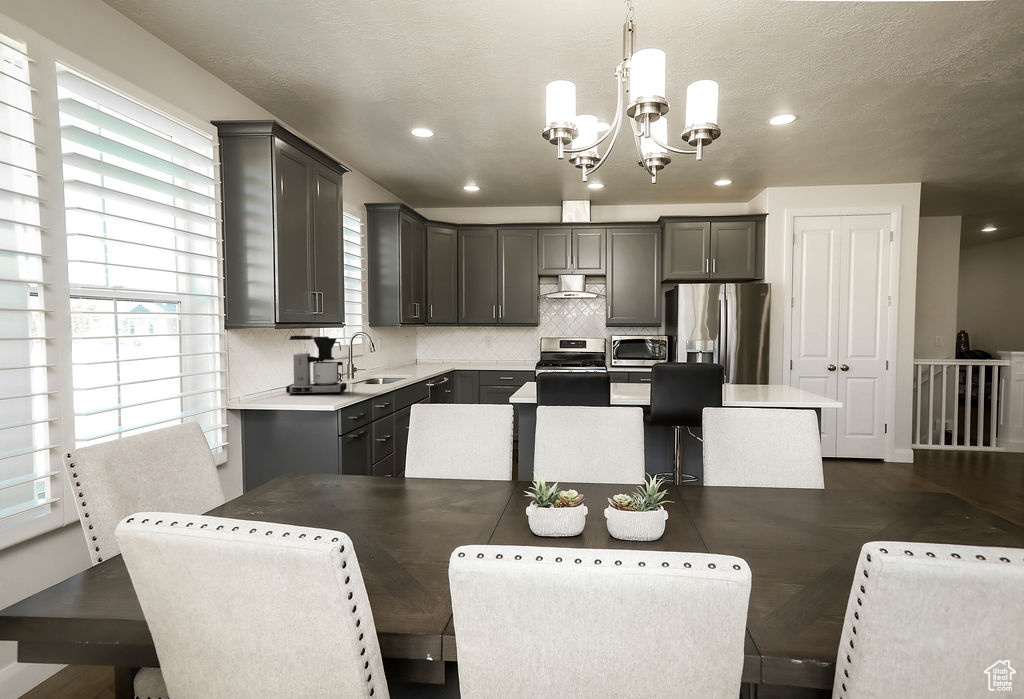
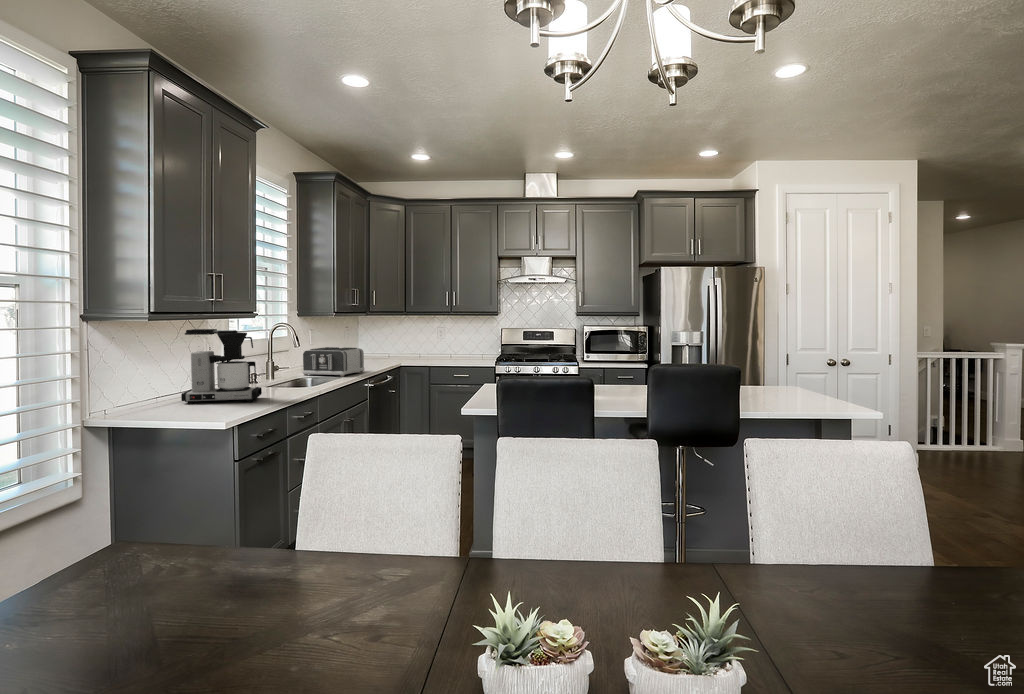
toaster: none [373,353,424,377] -> present [303,347,364,377]

